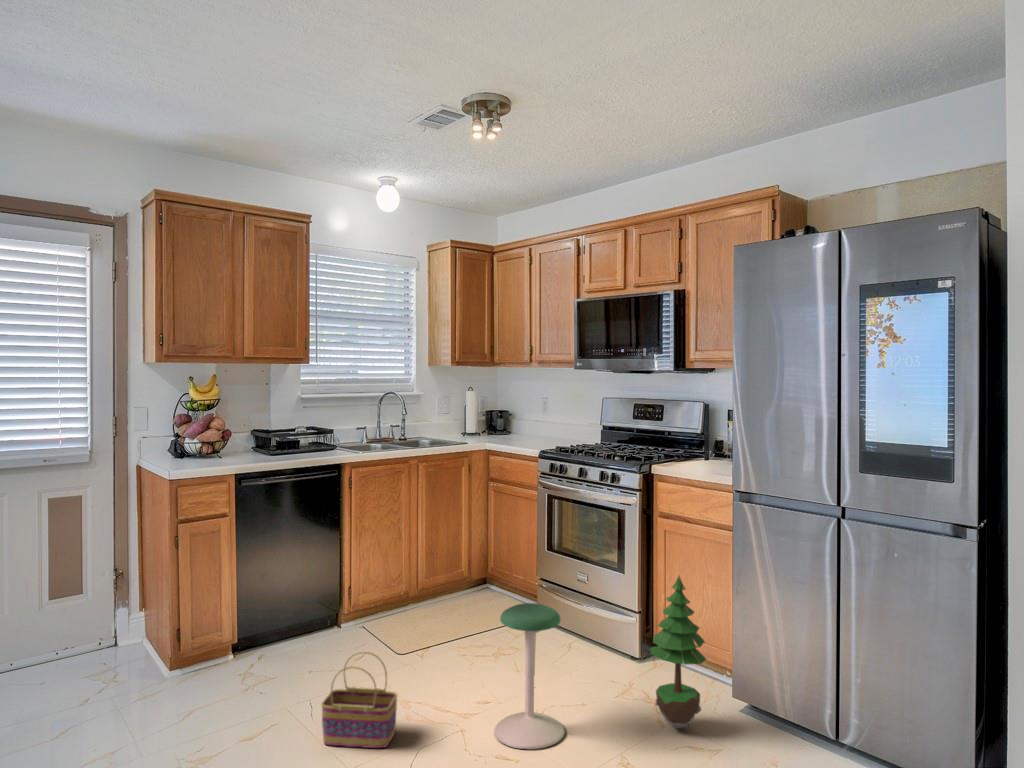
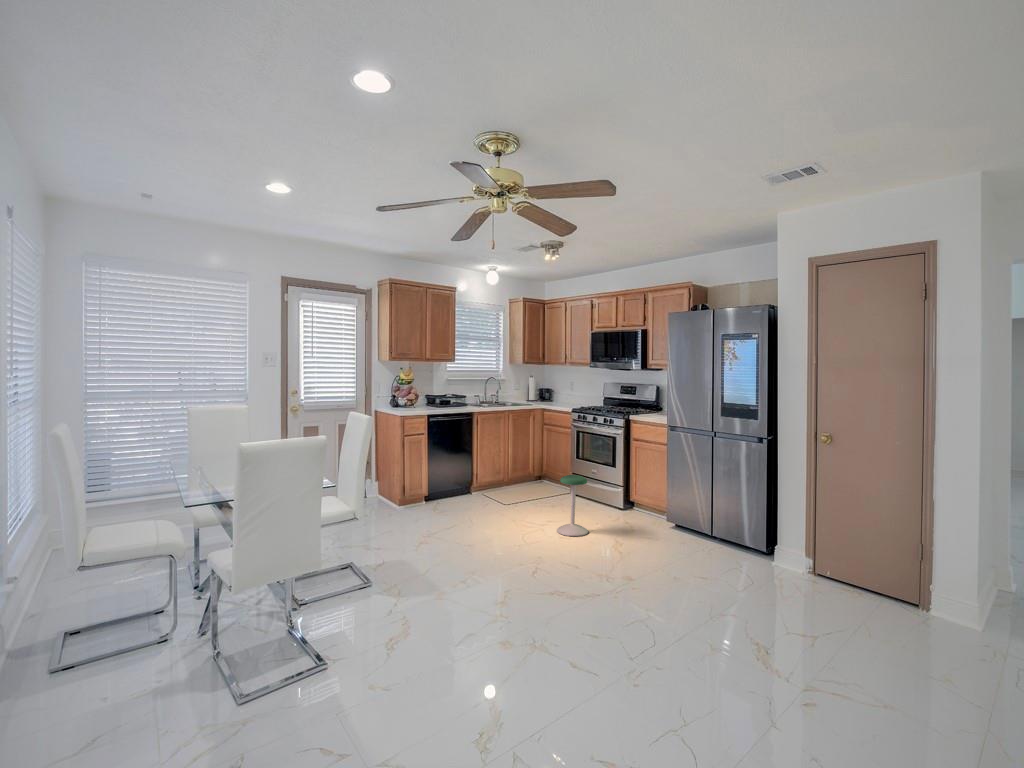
potted tree: present [650,576,706,729] -> none [628,463,653,532]
basket: present [321,652,397,748] -> none [481,495,514,534]

